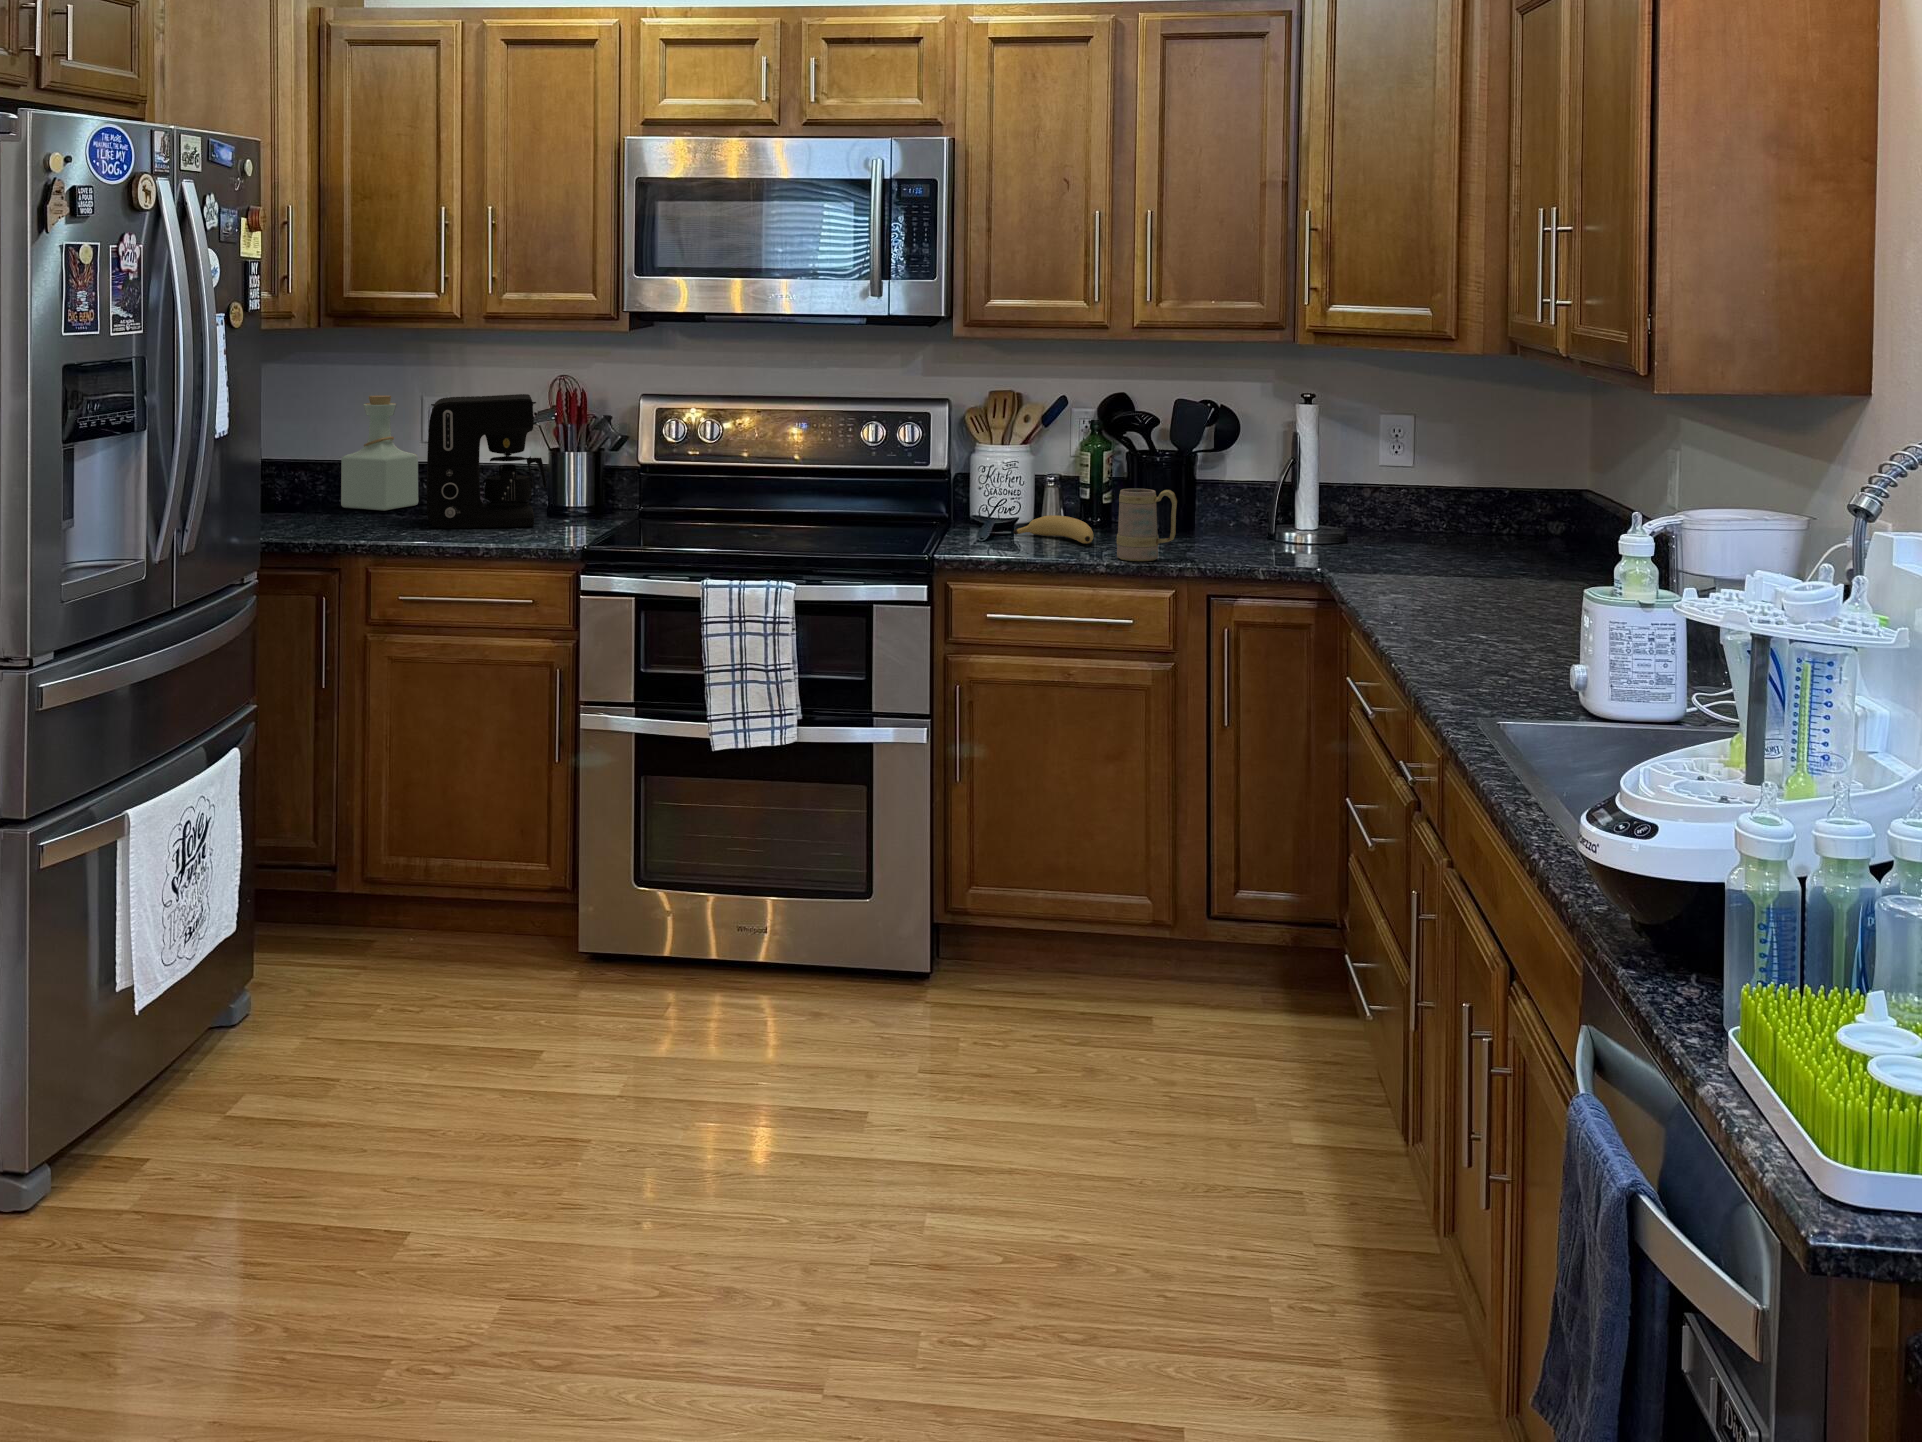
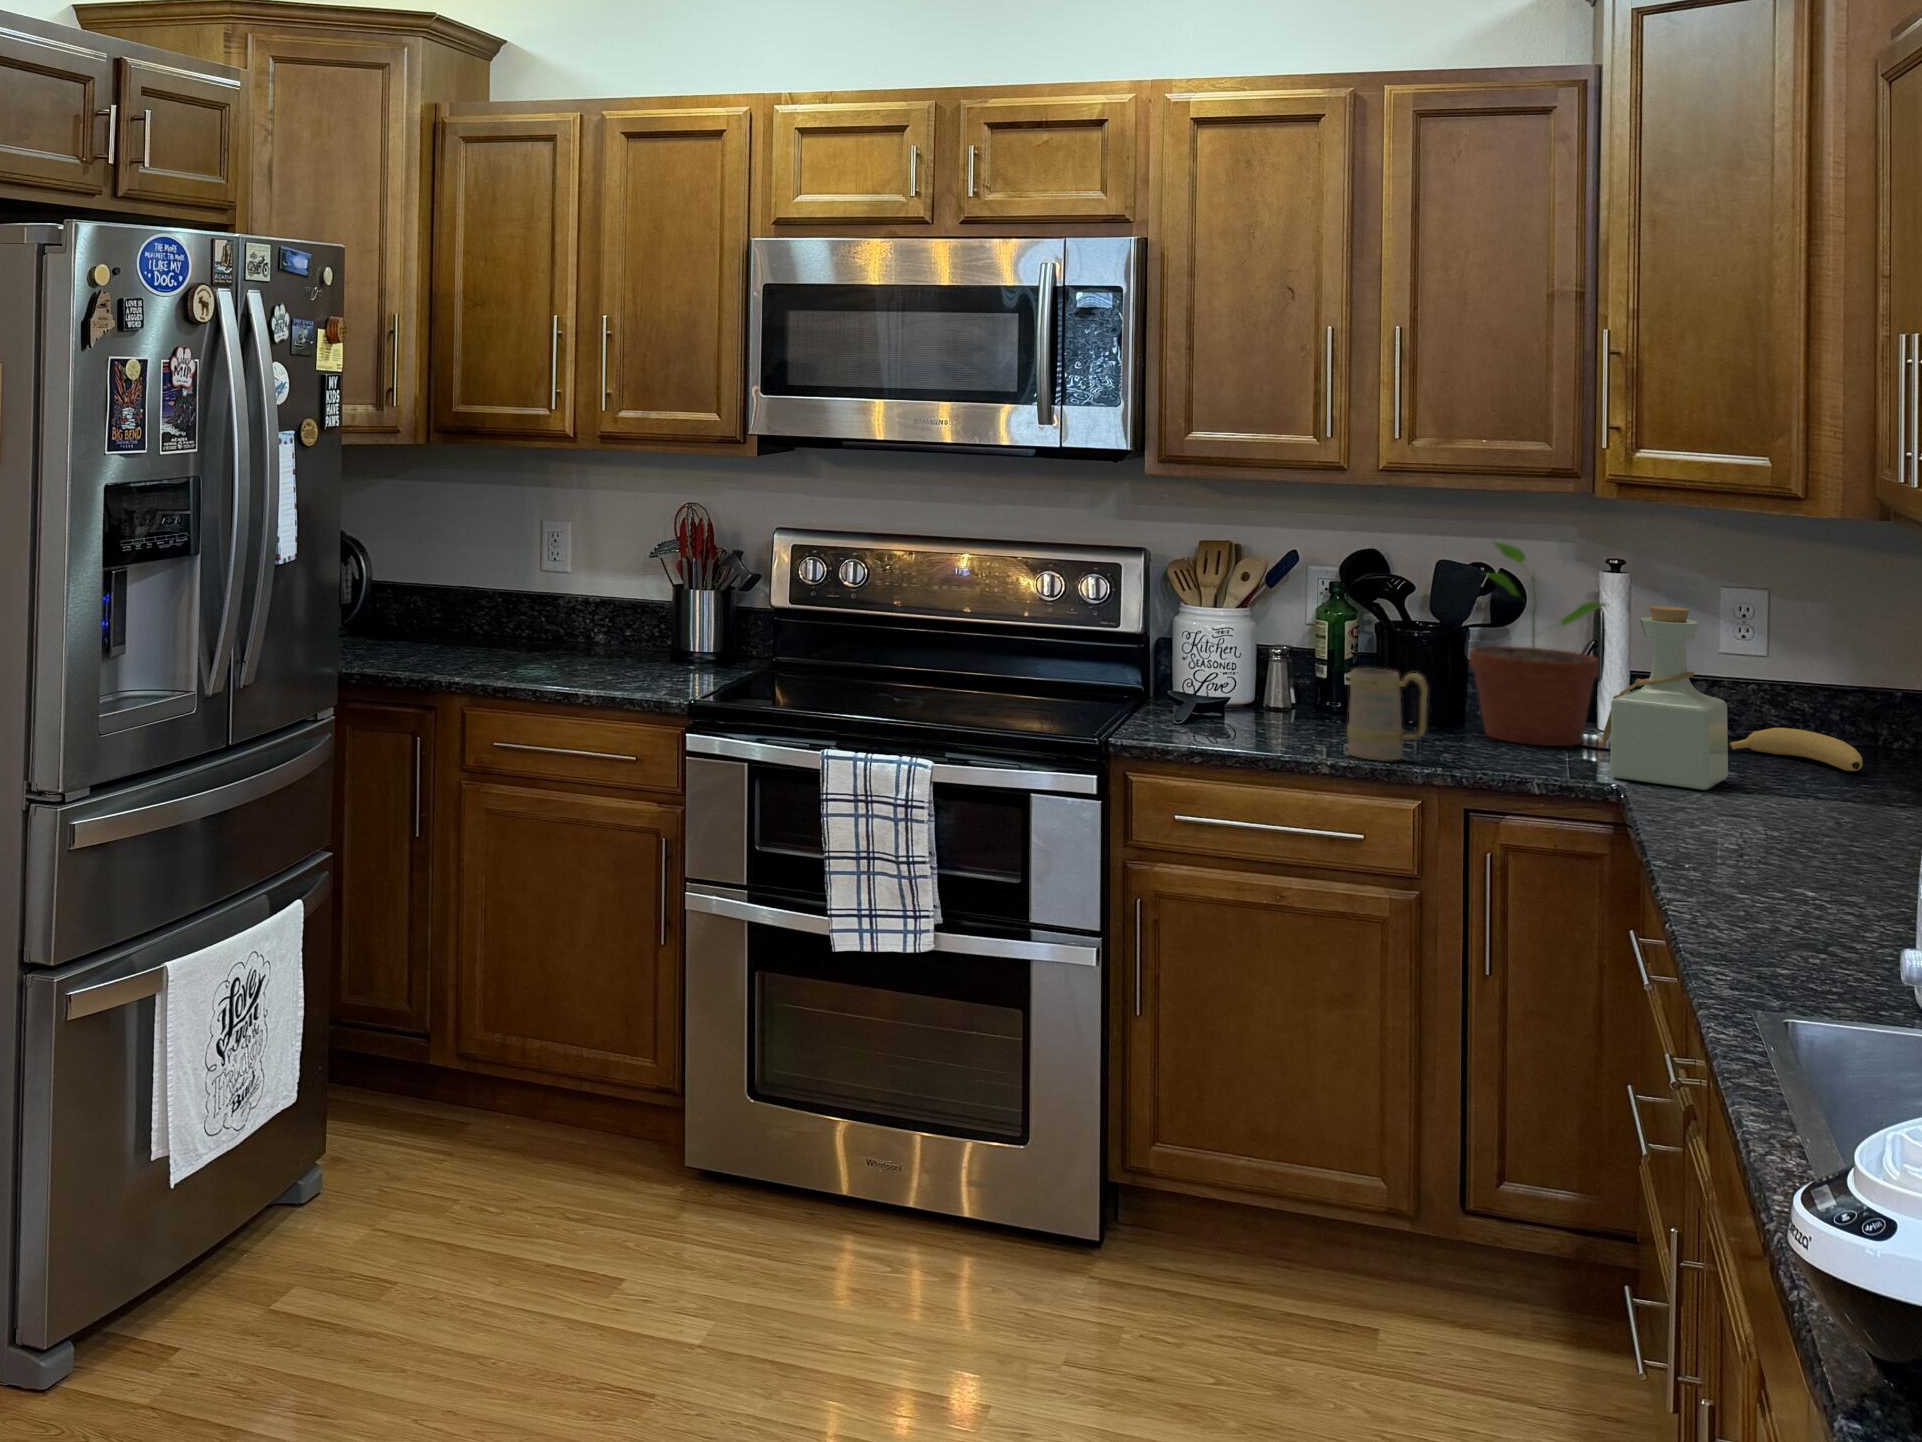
potted plant: none [1200,385,1302,544] -> present [1469,542,1606,746]
coffee maker: present [427,394,547,528] -> none [535,522,668,670]
bottle: present [341,395,418,511] -> present [1603,606,1728,790]
banana: present [1013,515,1094,544] -> present [1728,728,1863,771]

